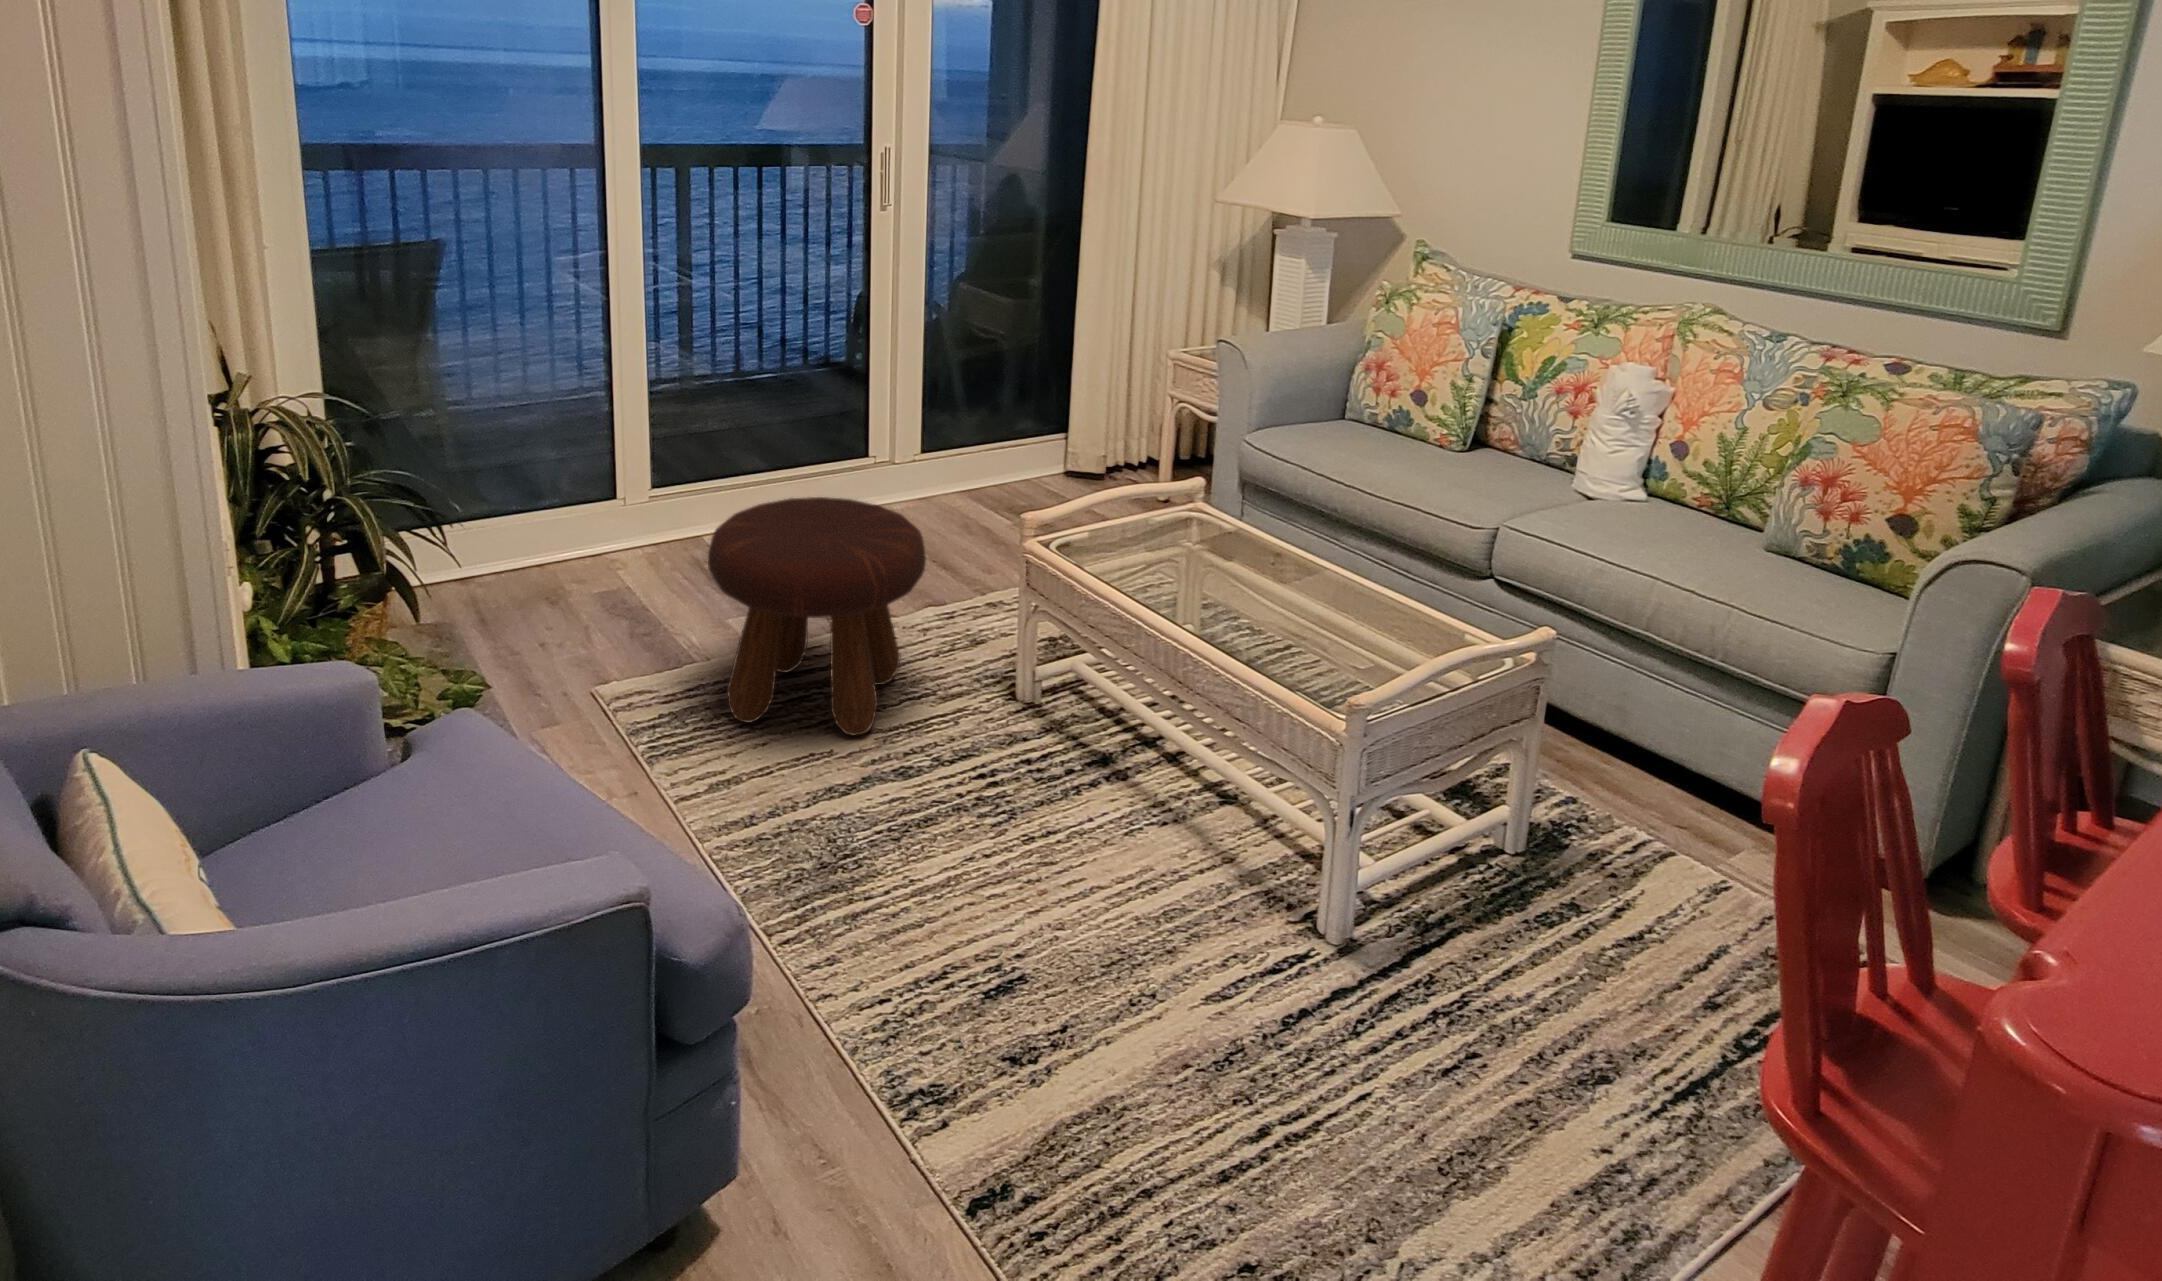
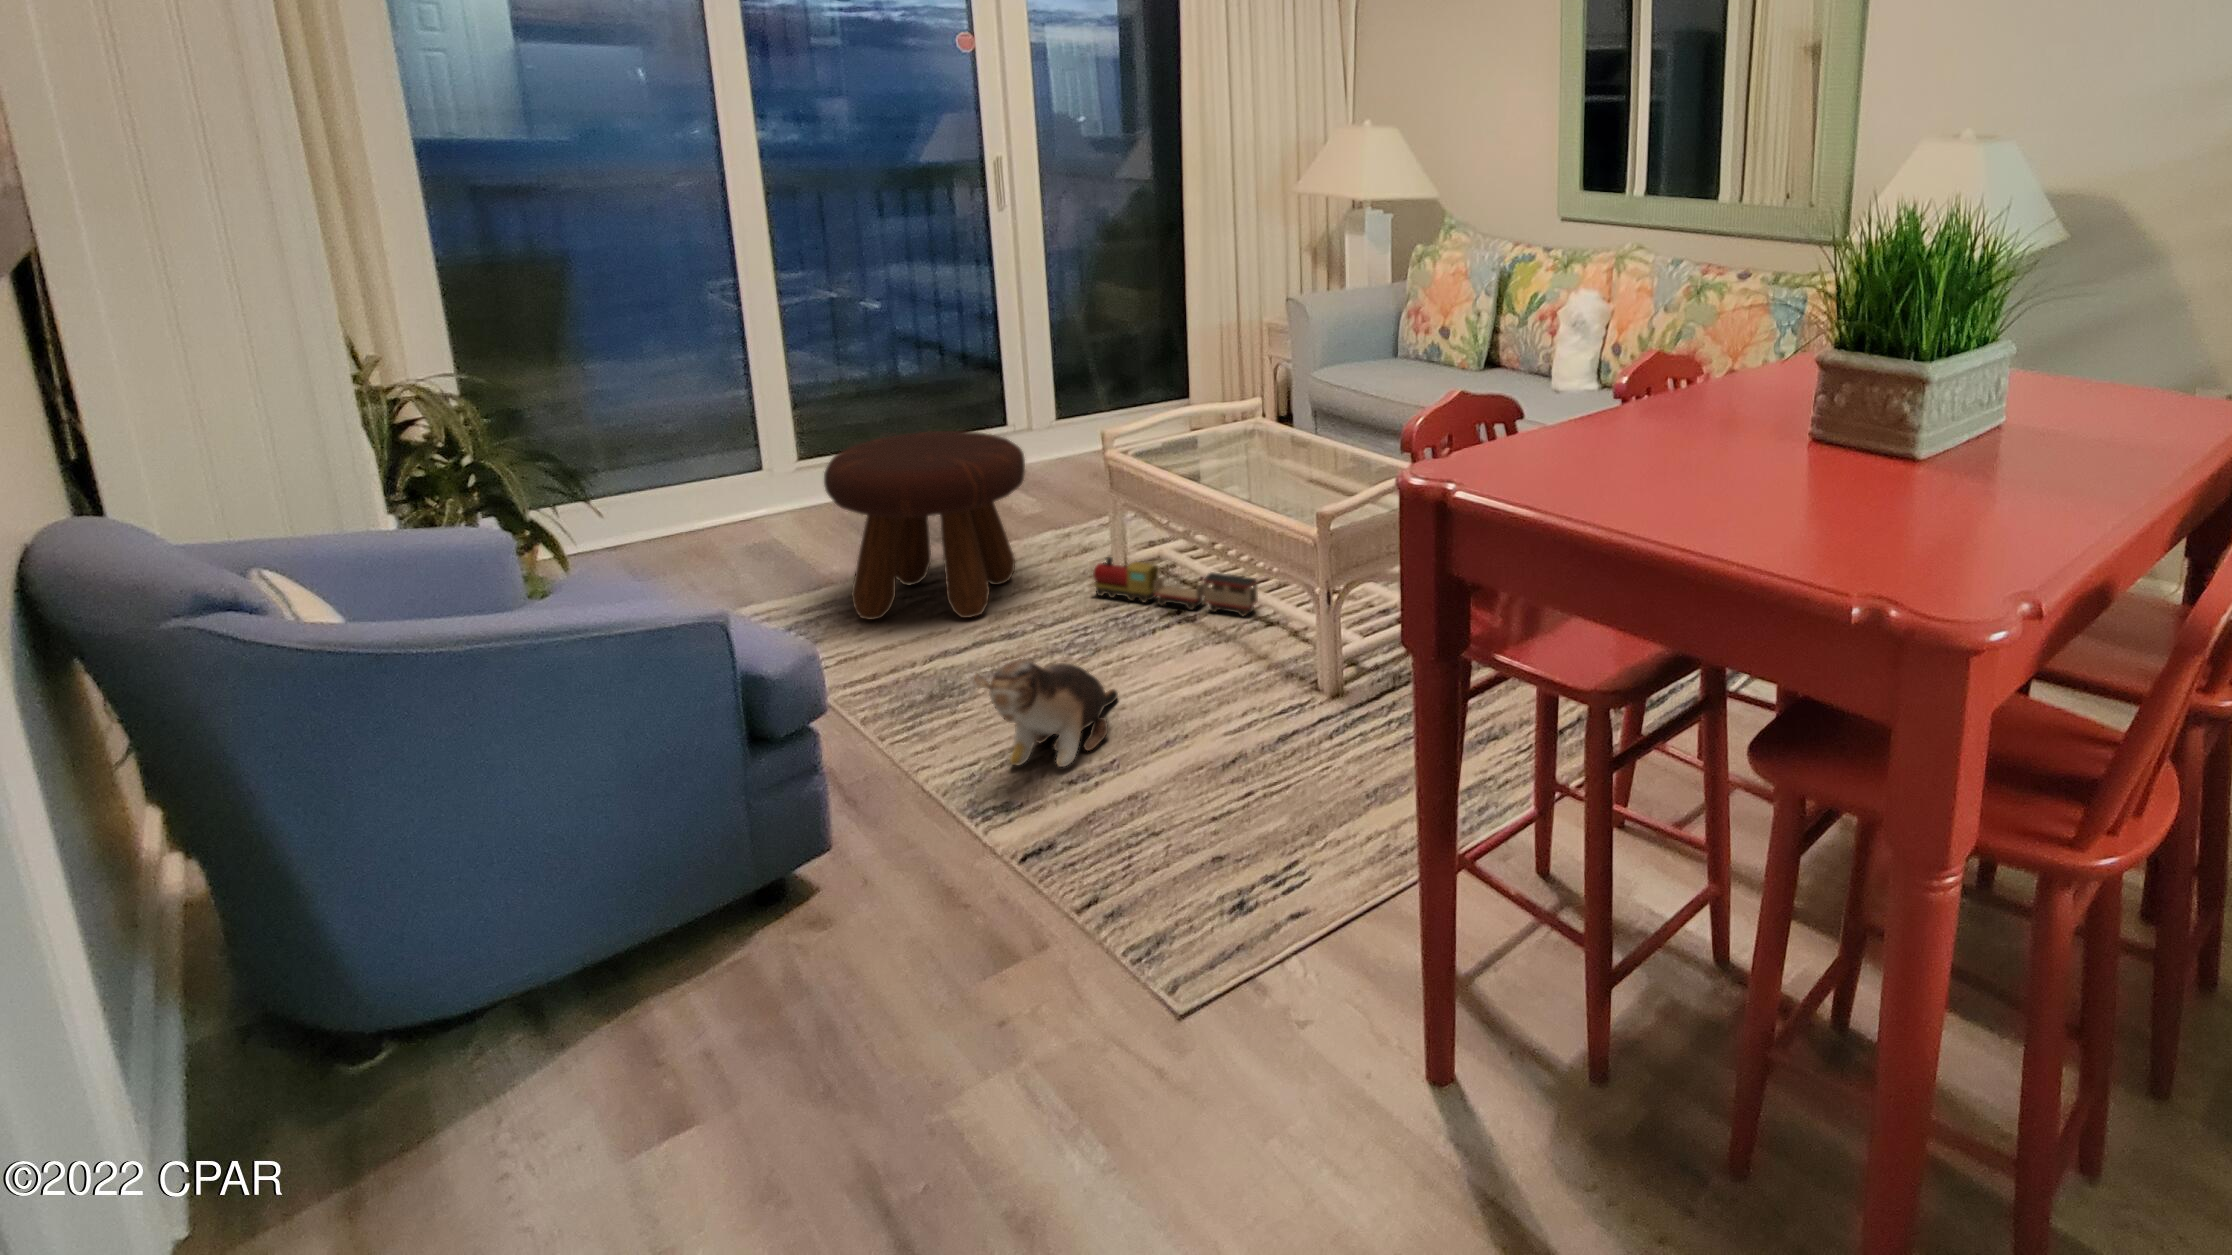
toy train: none [991,675,1205,782] -> present [1093,557,1258,616]
plush toy: none [910,876,1052,1028] -> present [974,659,1118,767]

